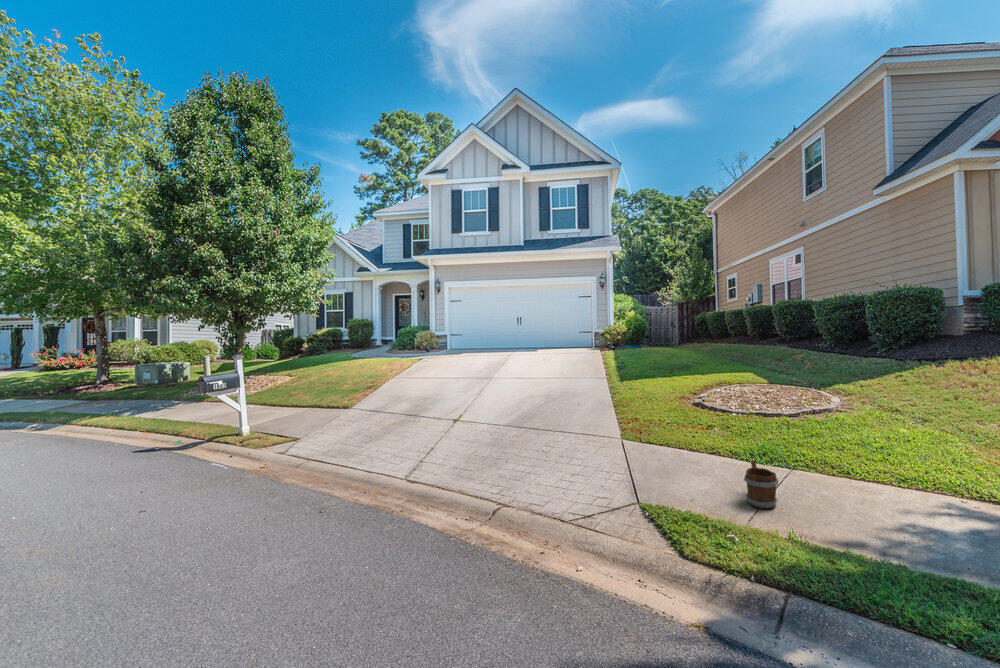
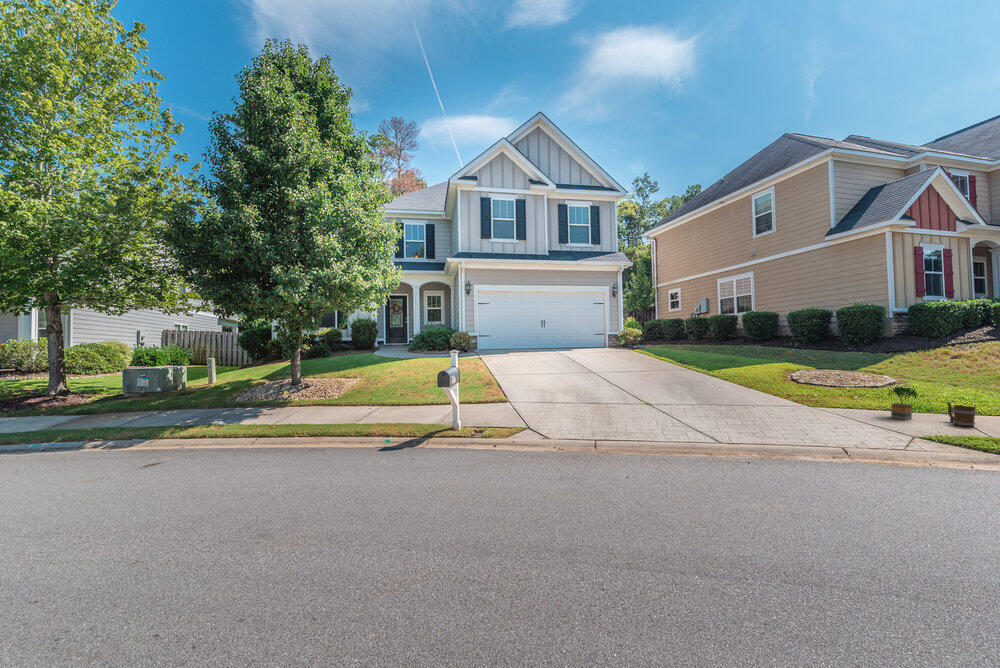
potted tree: none [672,427,713,483] -> present [888,386,918,420]

